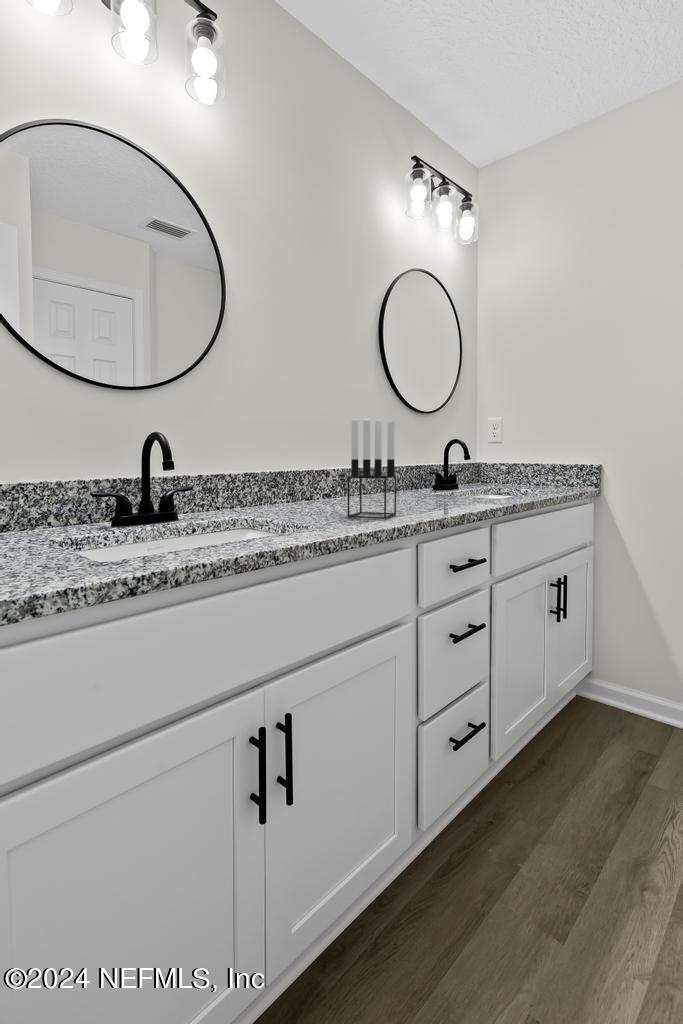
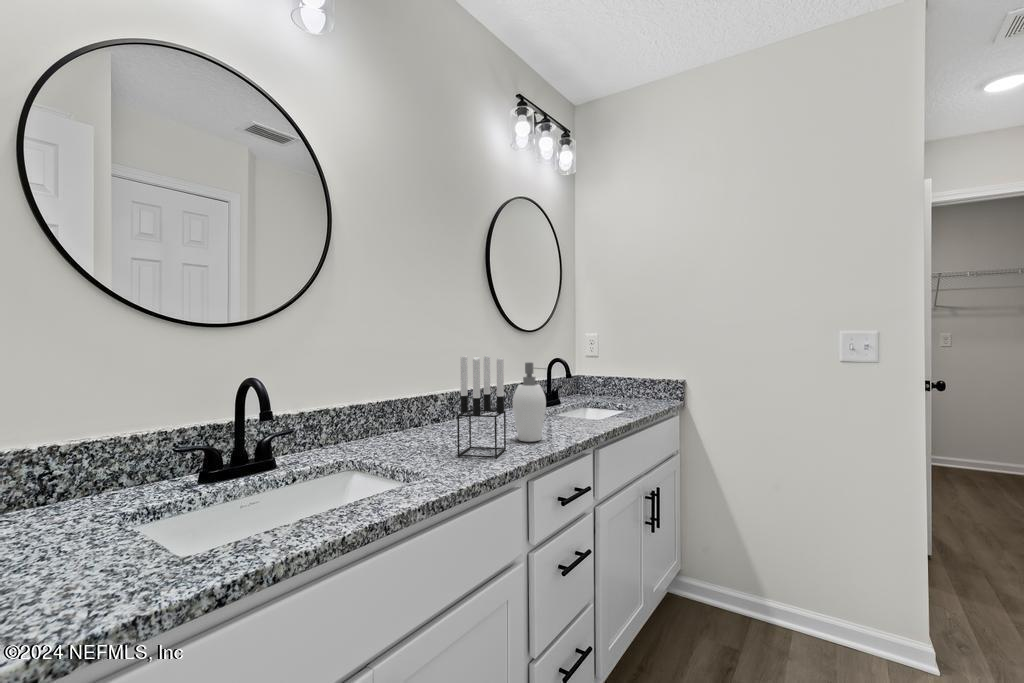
soap dispenser: none [404,431,441,511] -> present [512,362,546,442]

